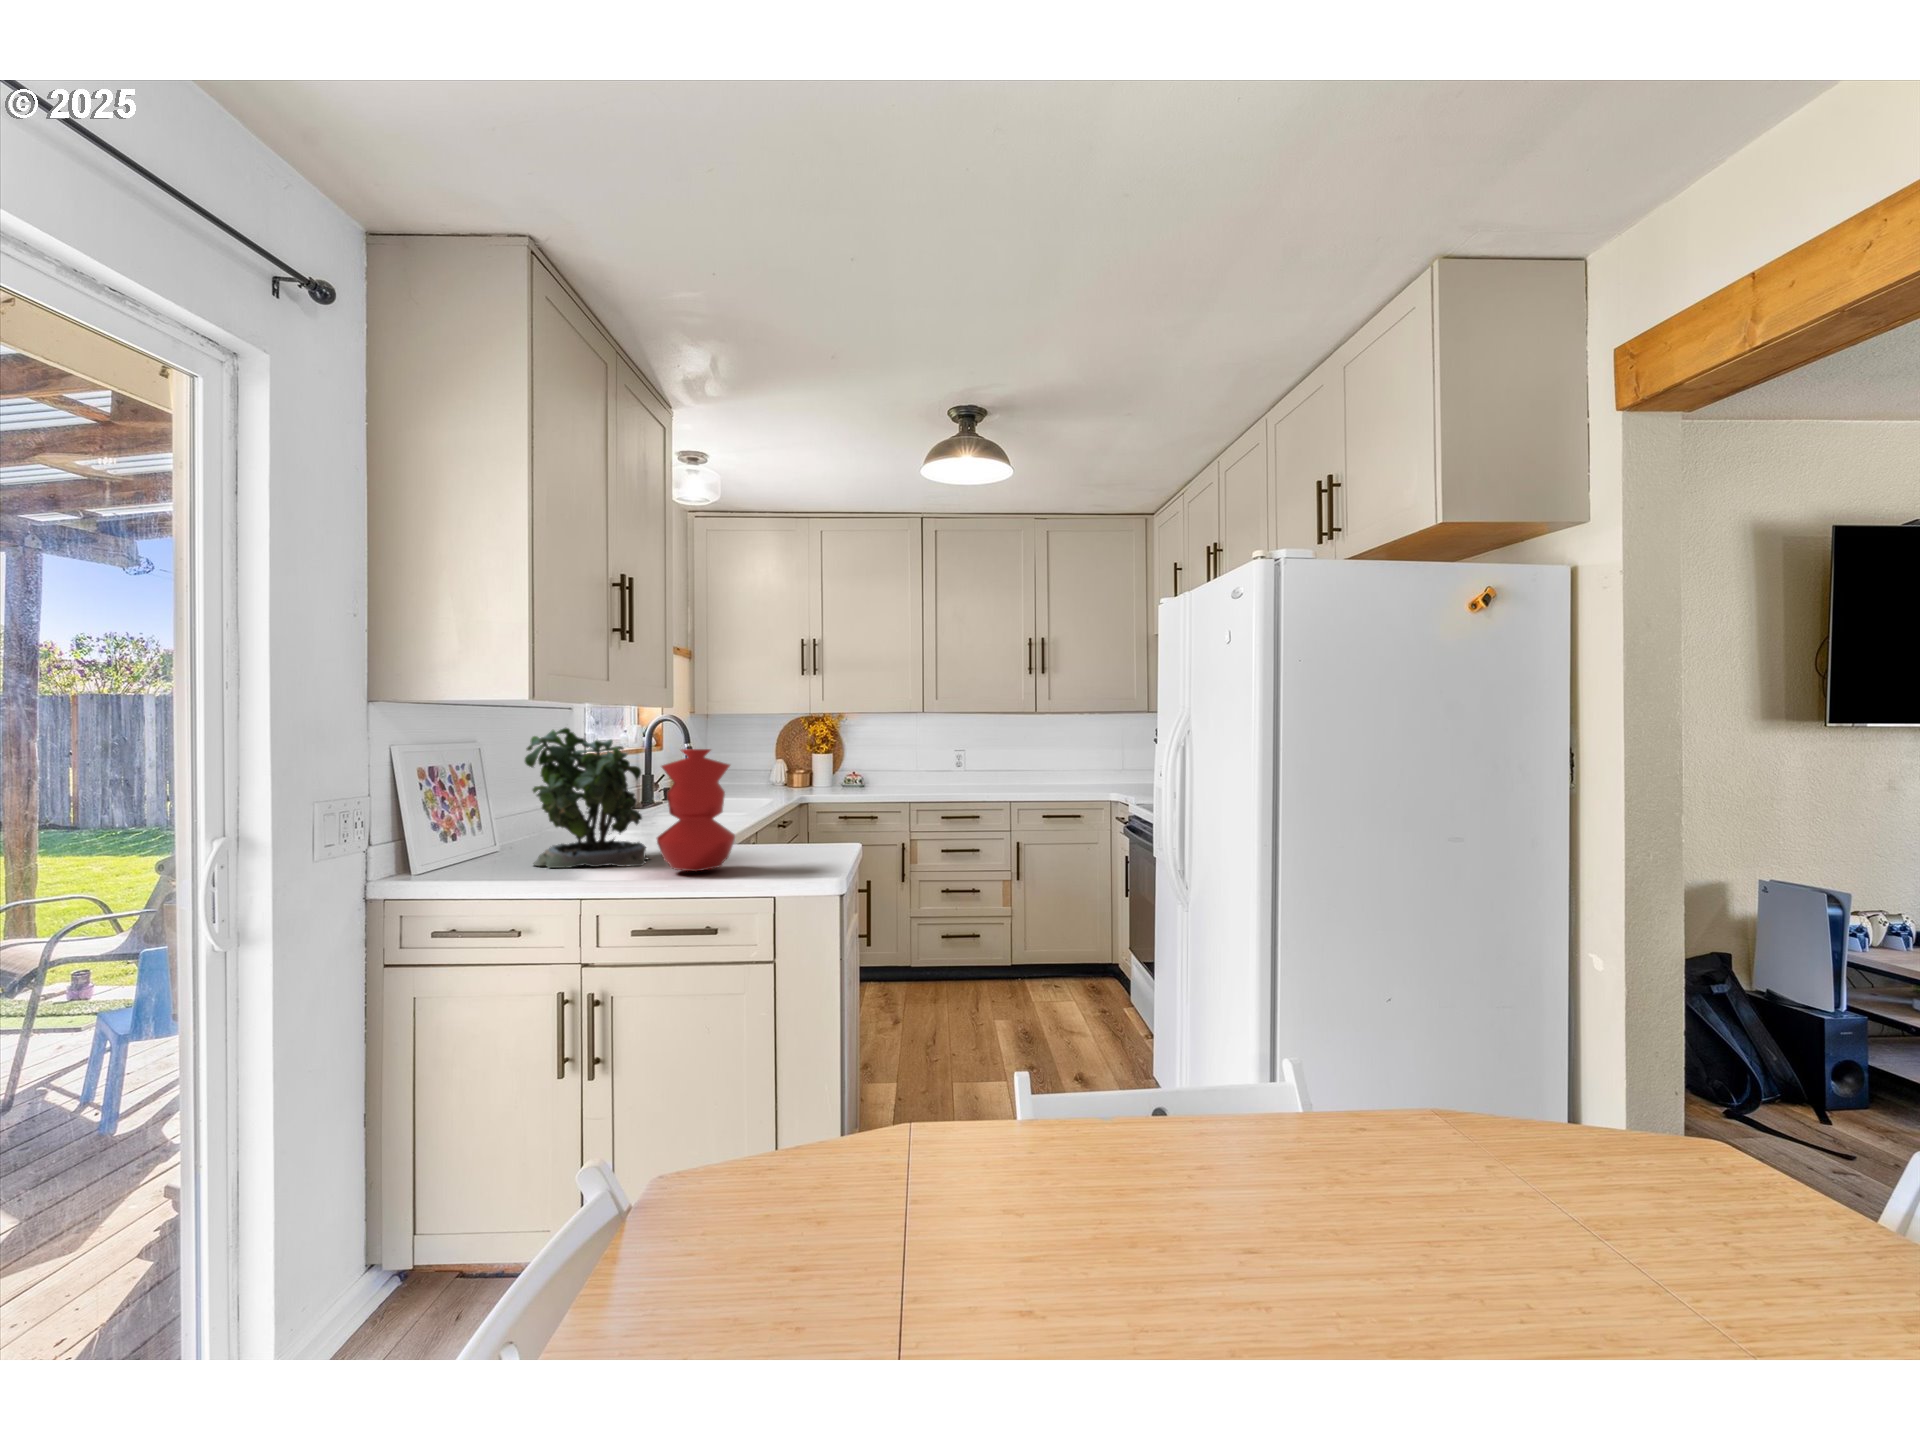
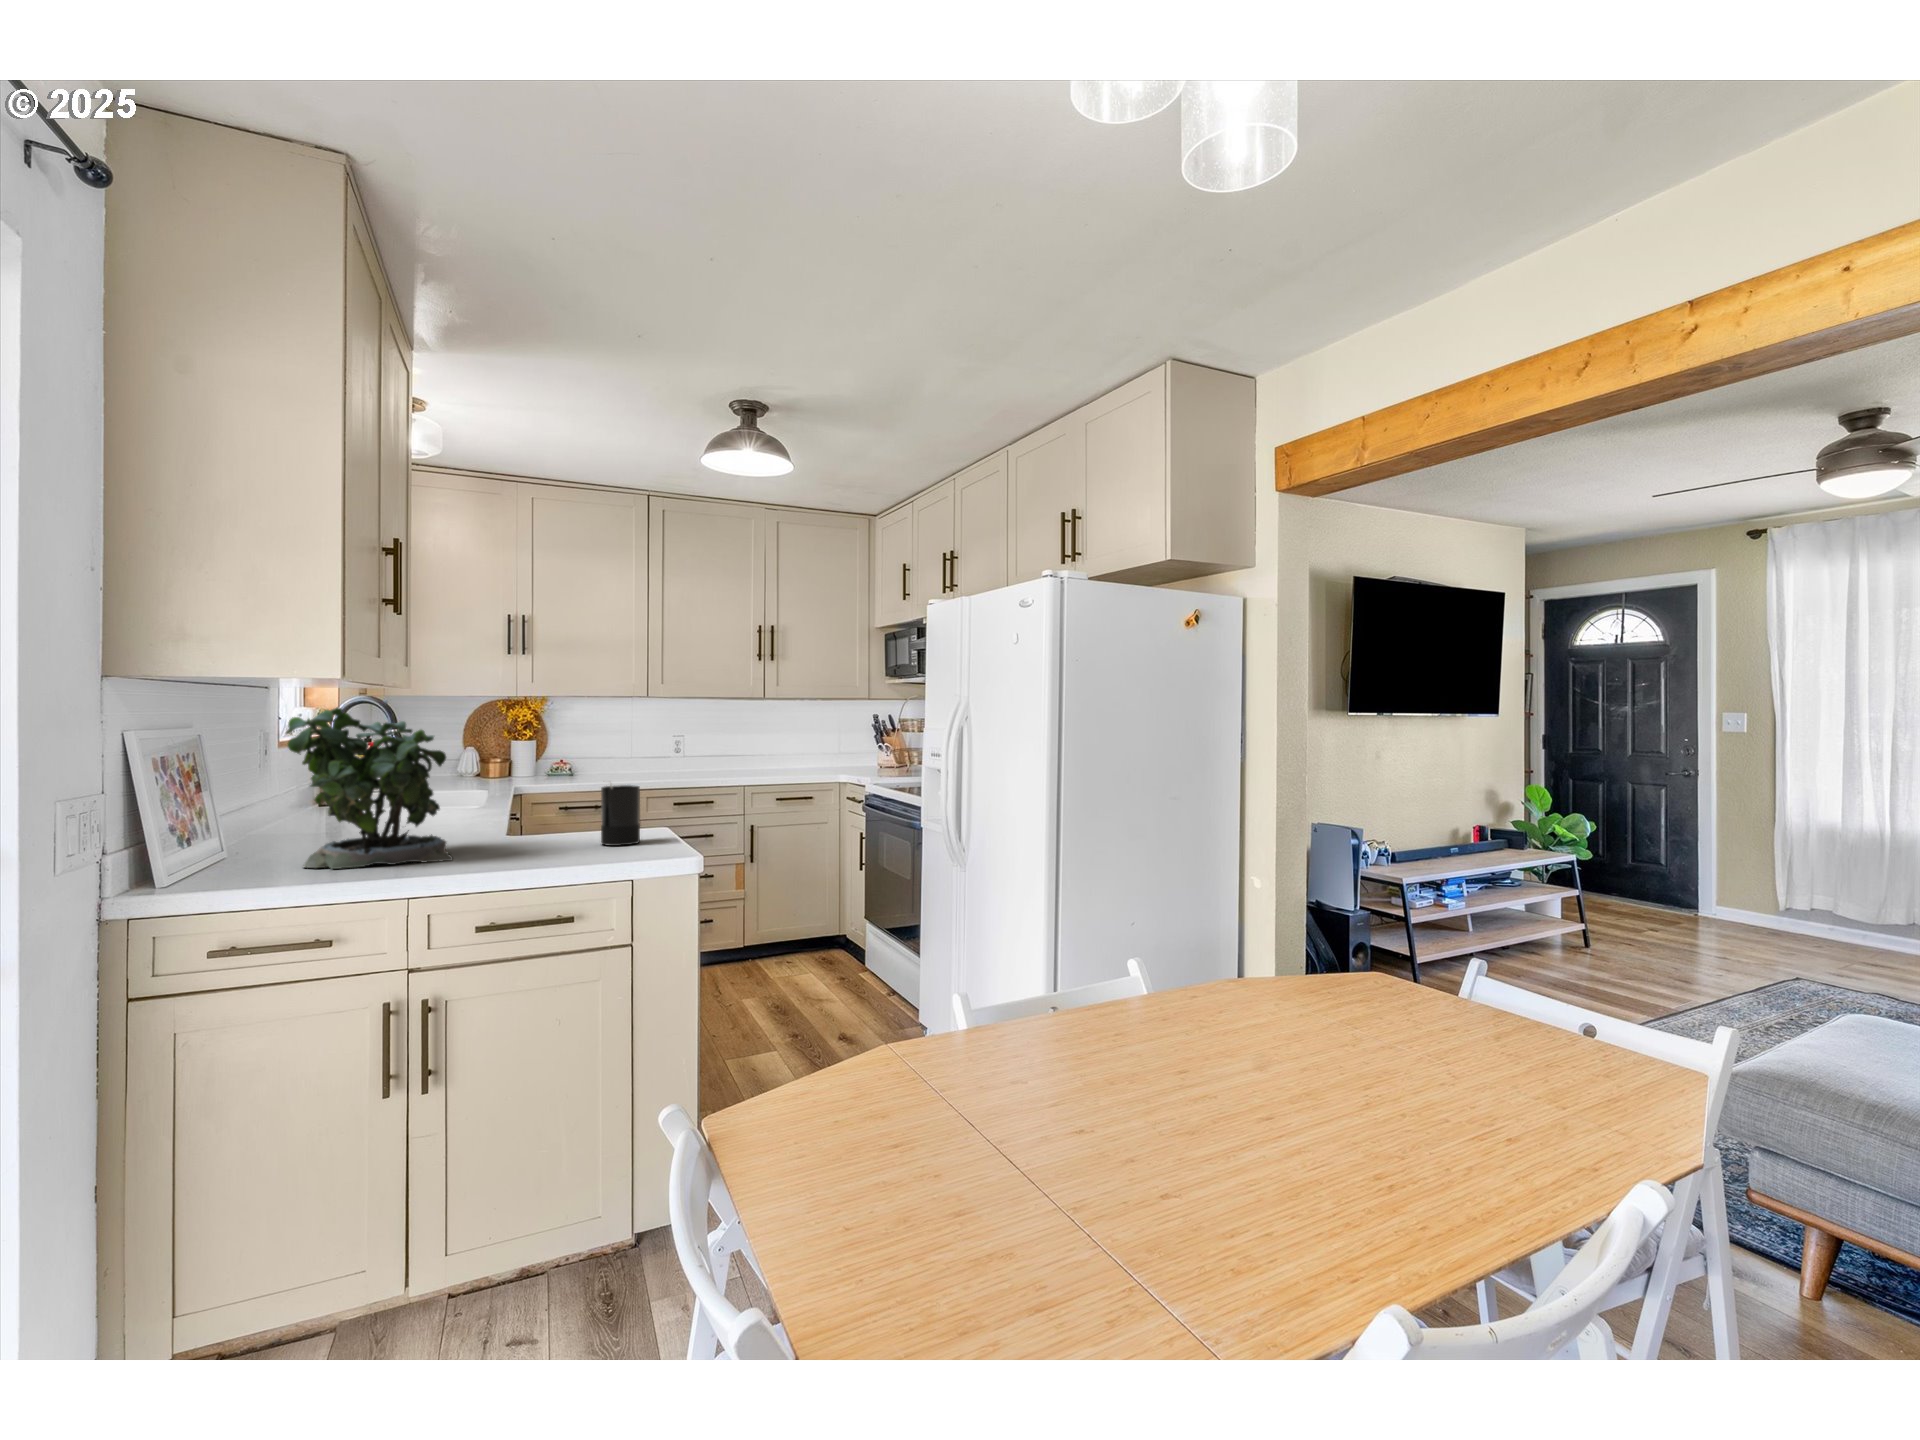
vase: present [657,749,735,871] -> none [488,731,578,861]
candle: none [774,797,810,860] -> present [601,785,640,846]

